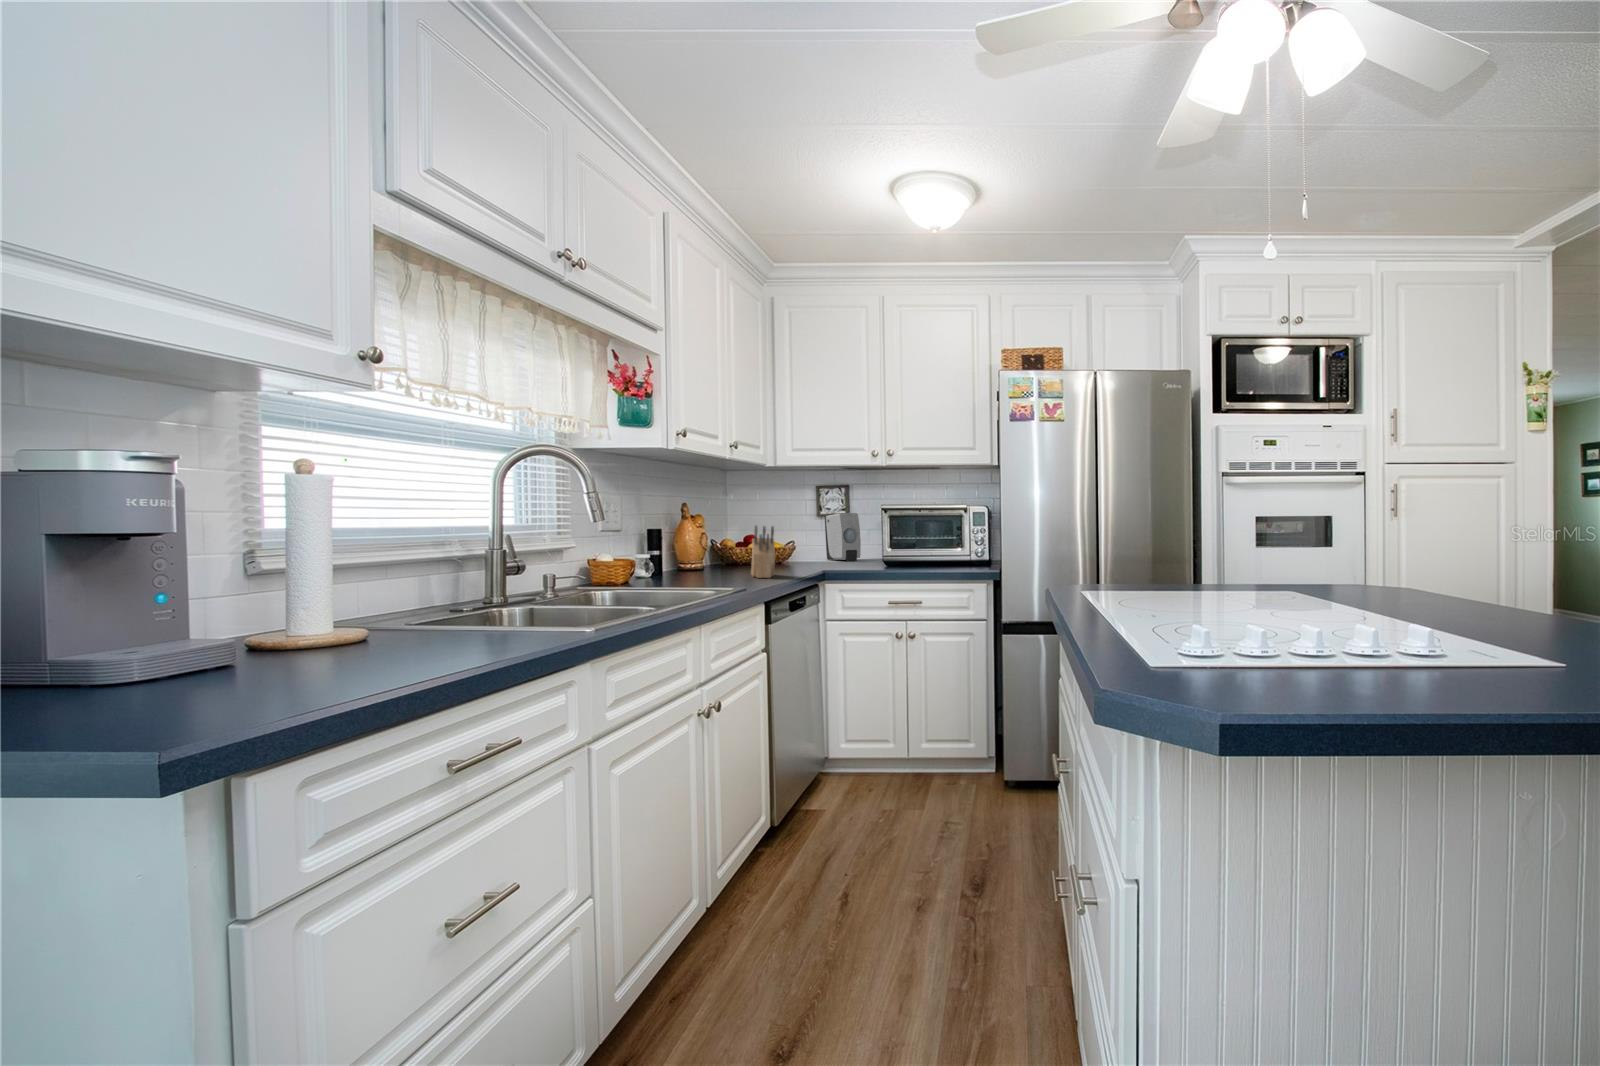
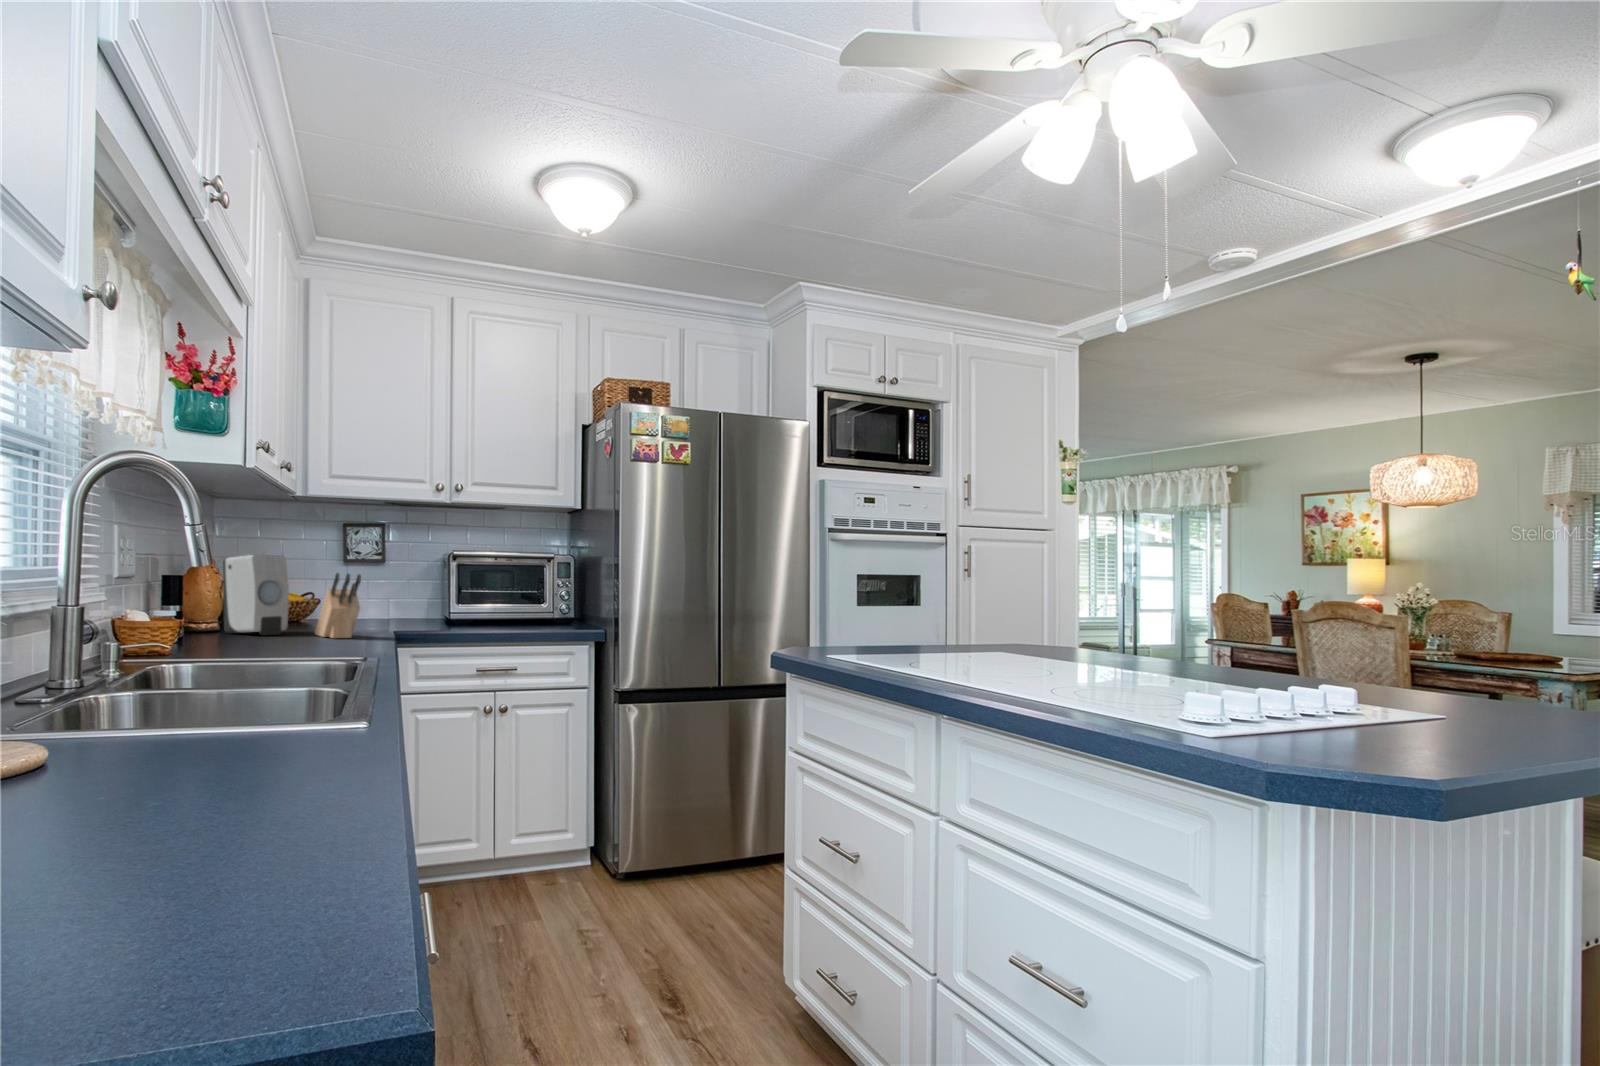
soap dispenser: present [825,513,861,561] -> present [223,555,289,635]

